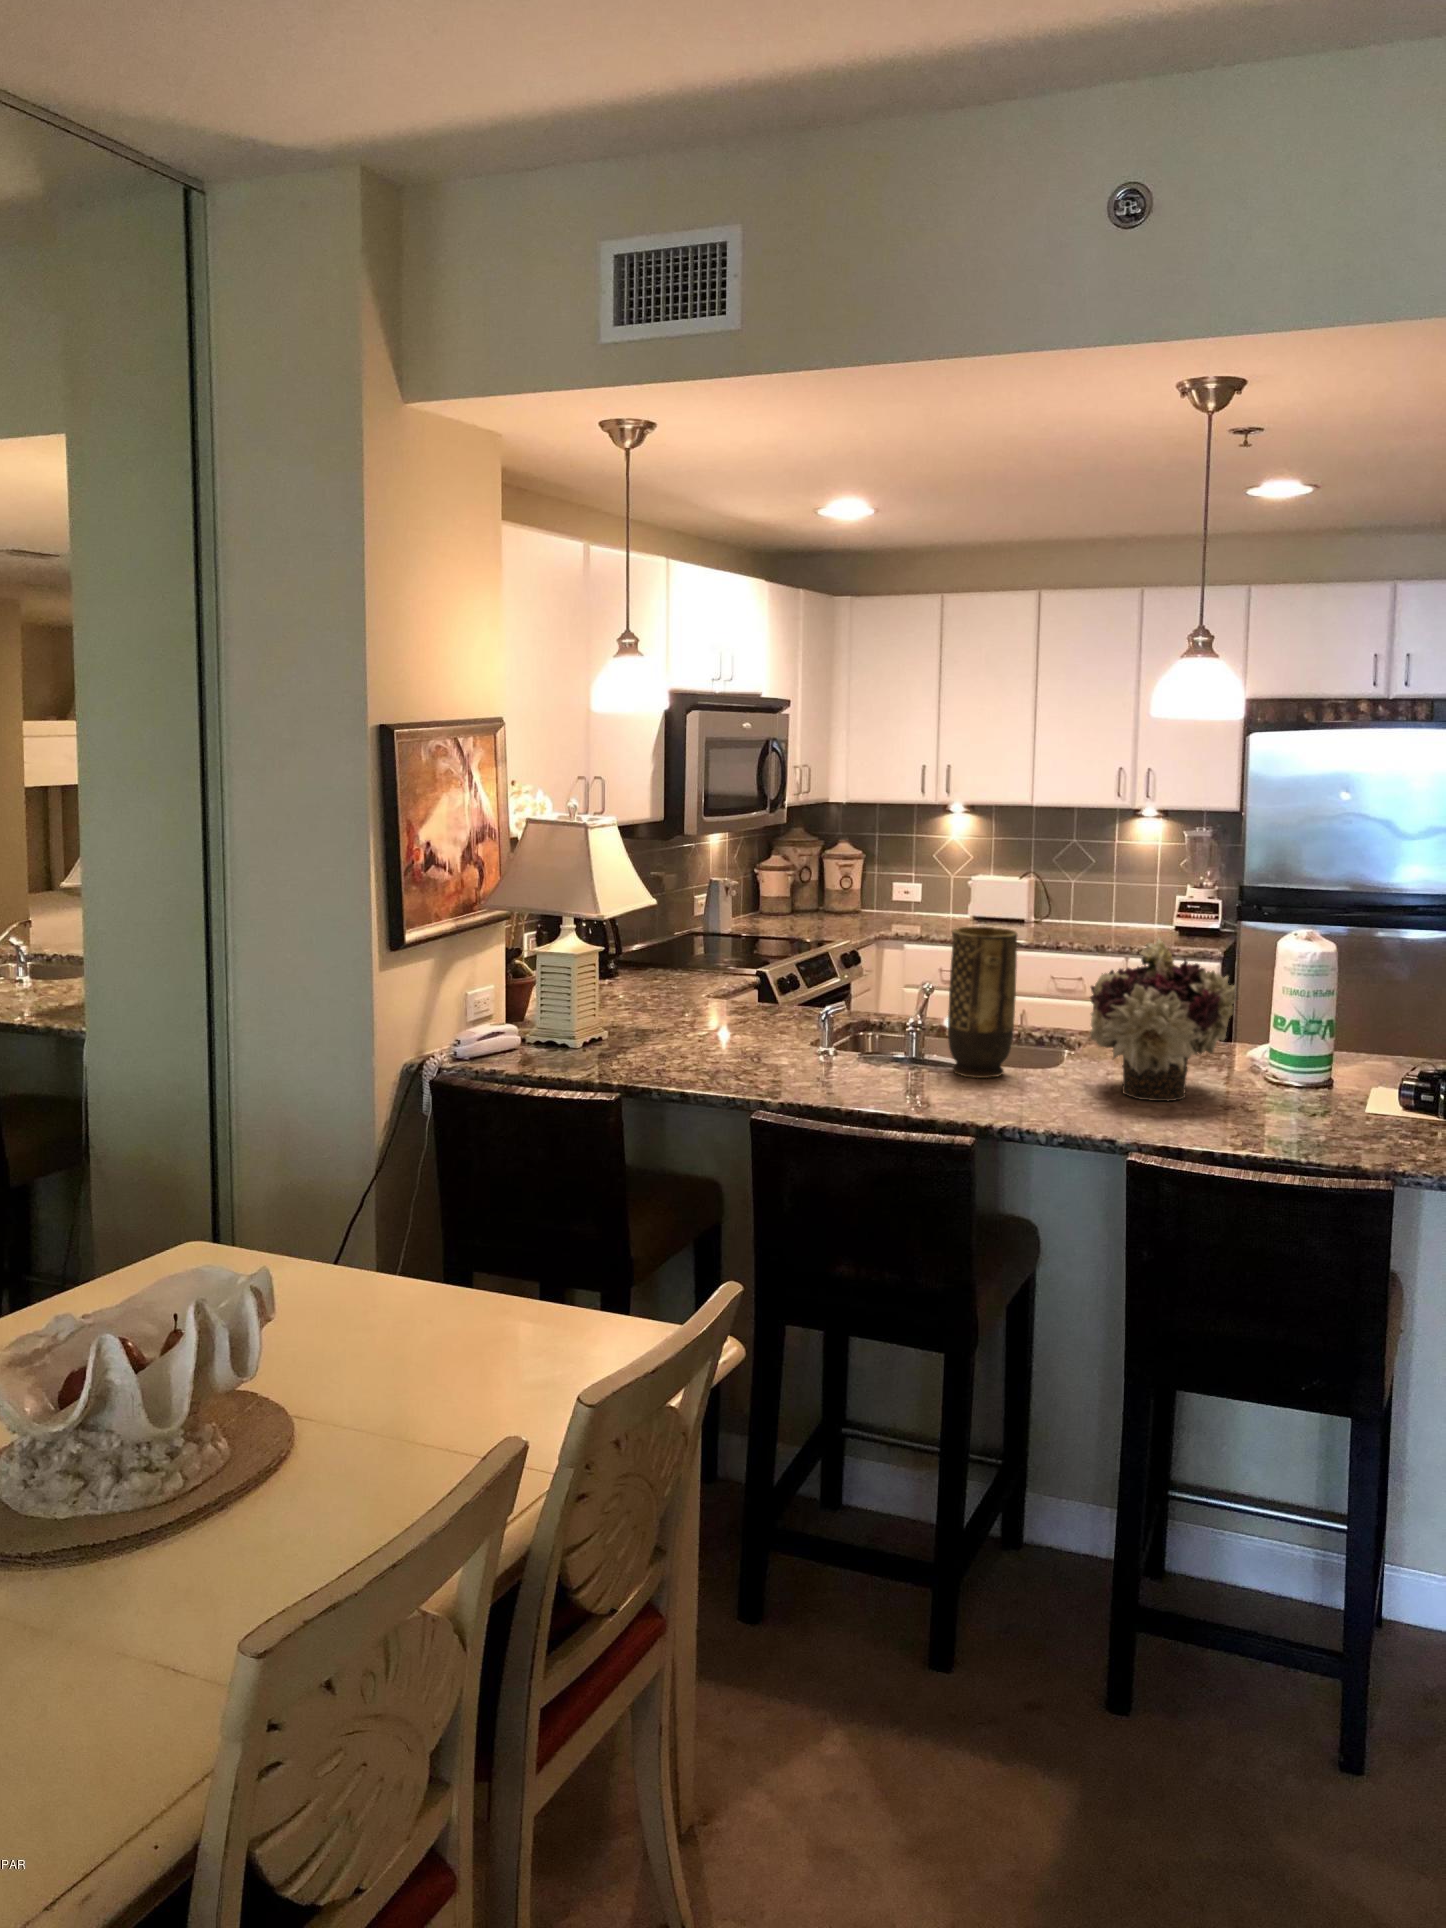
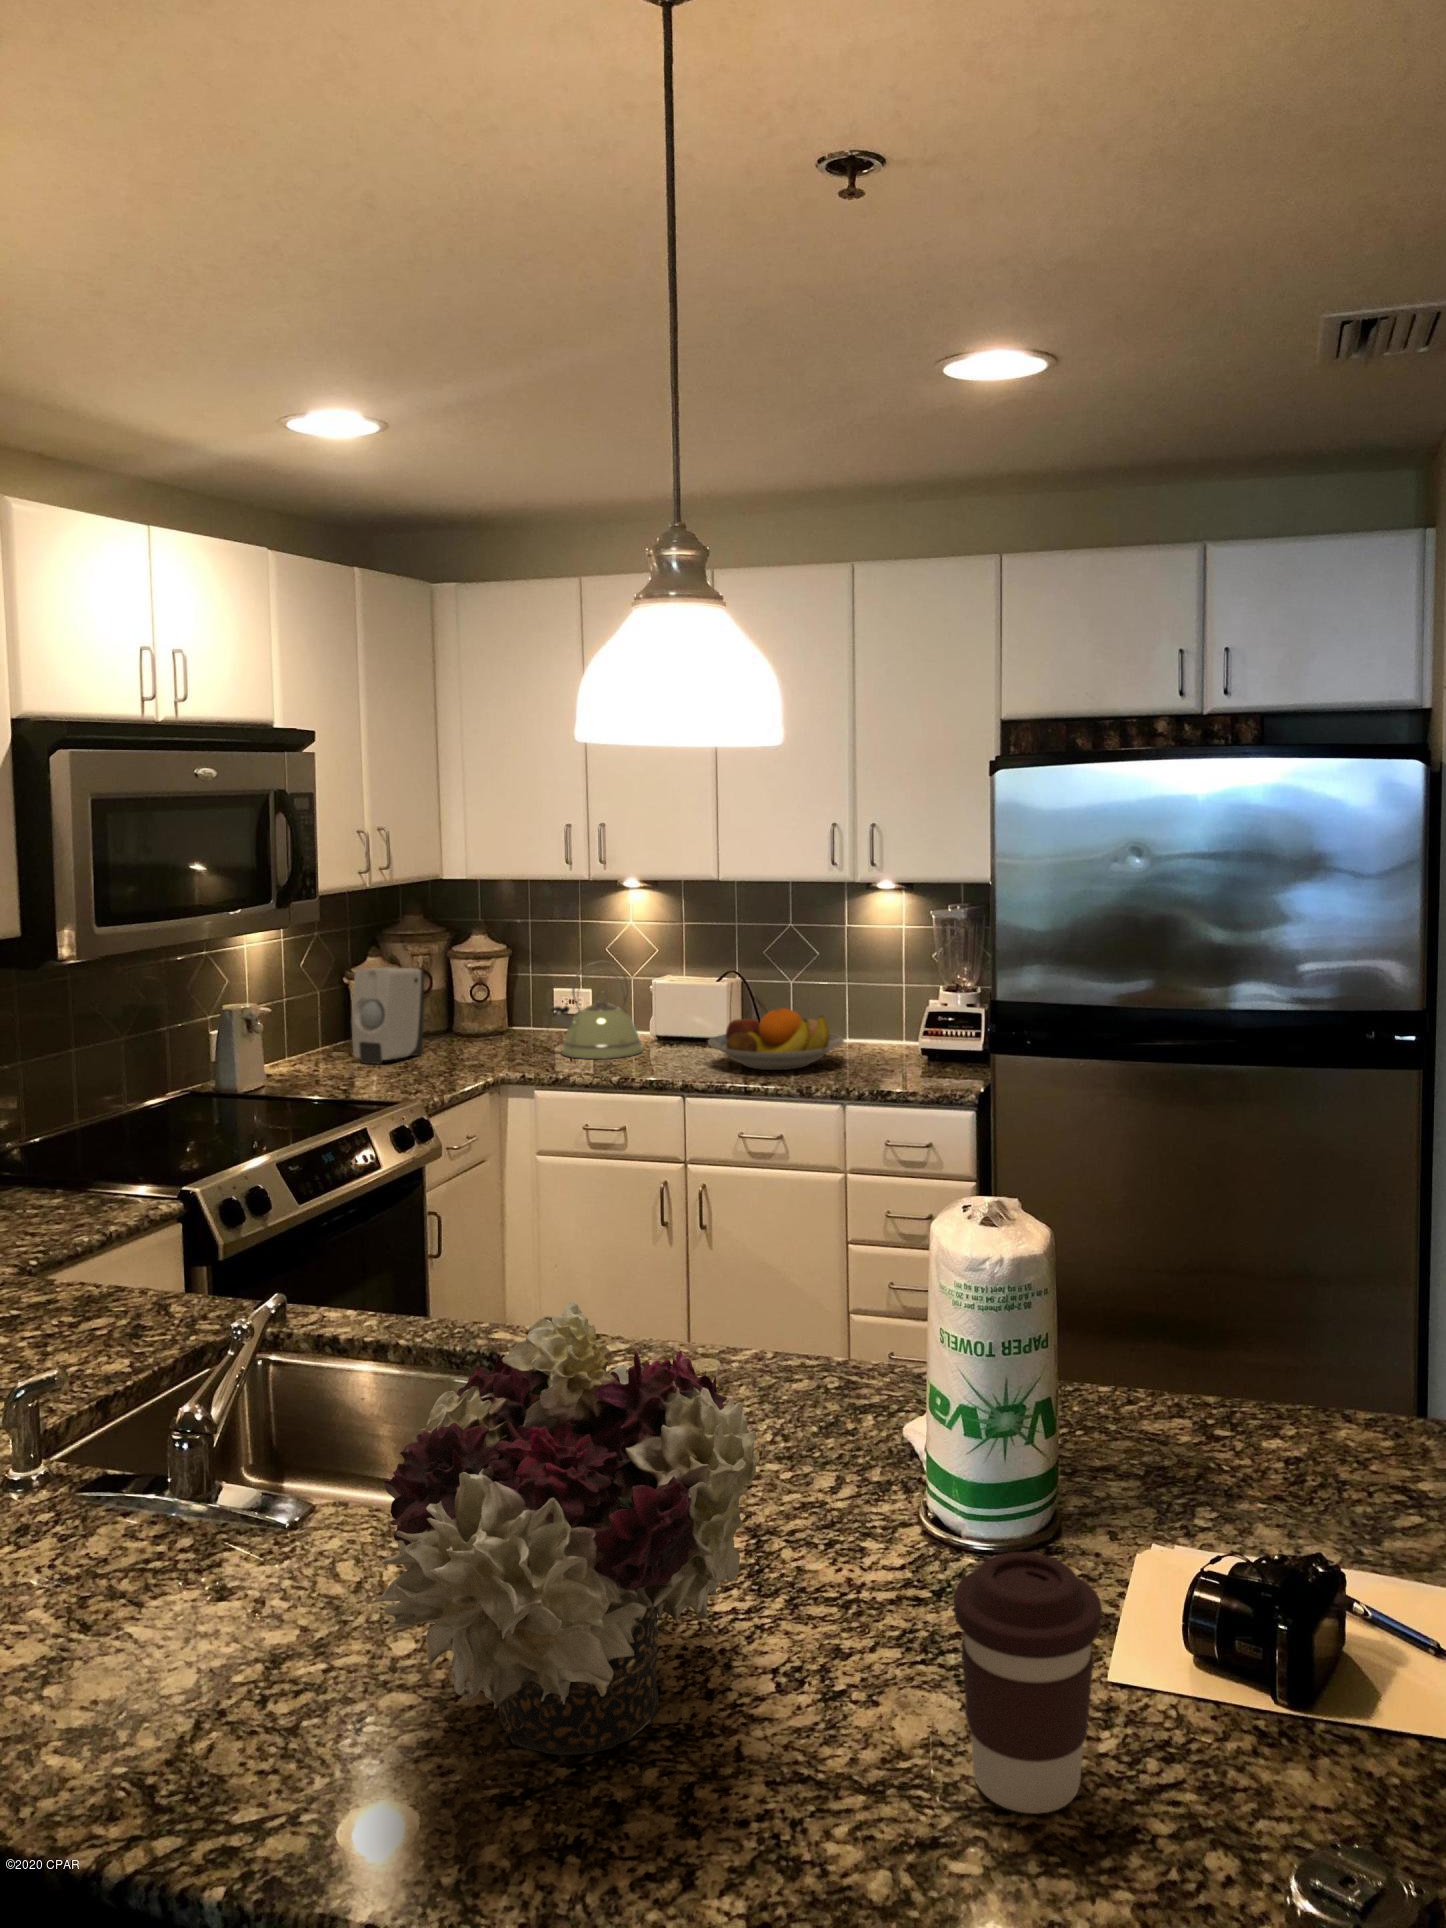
soap dispenser: none [774,860,820,925] -> present [352,967,424,1064]
kettle: none [908,861,970,927] -> present [550,961,642,1059]
fruit bowl: none [1024,895,1121,936] -> present [708,1008,844,1070]
vase: present [948,927,1018,1078] -> none [109,1240,289,1640]
coffee cup: none [1314,1030,1372,1115] -> present [954,1552,1102,1813]

